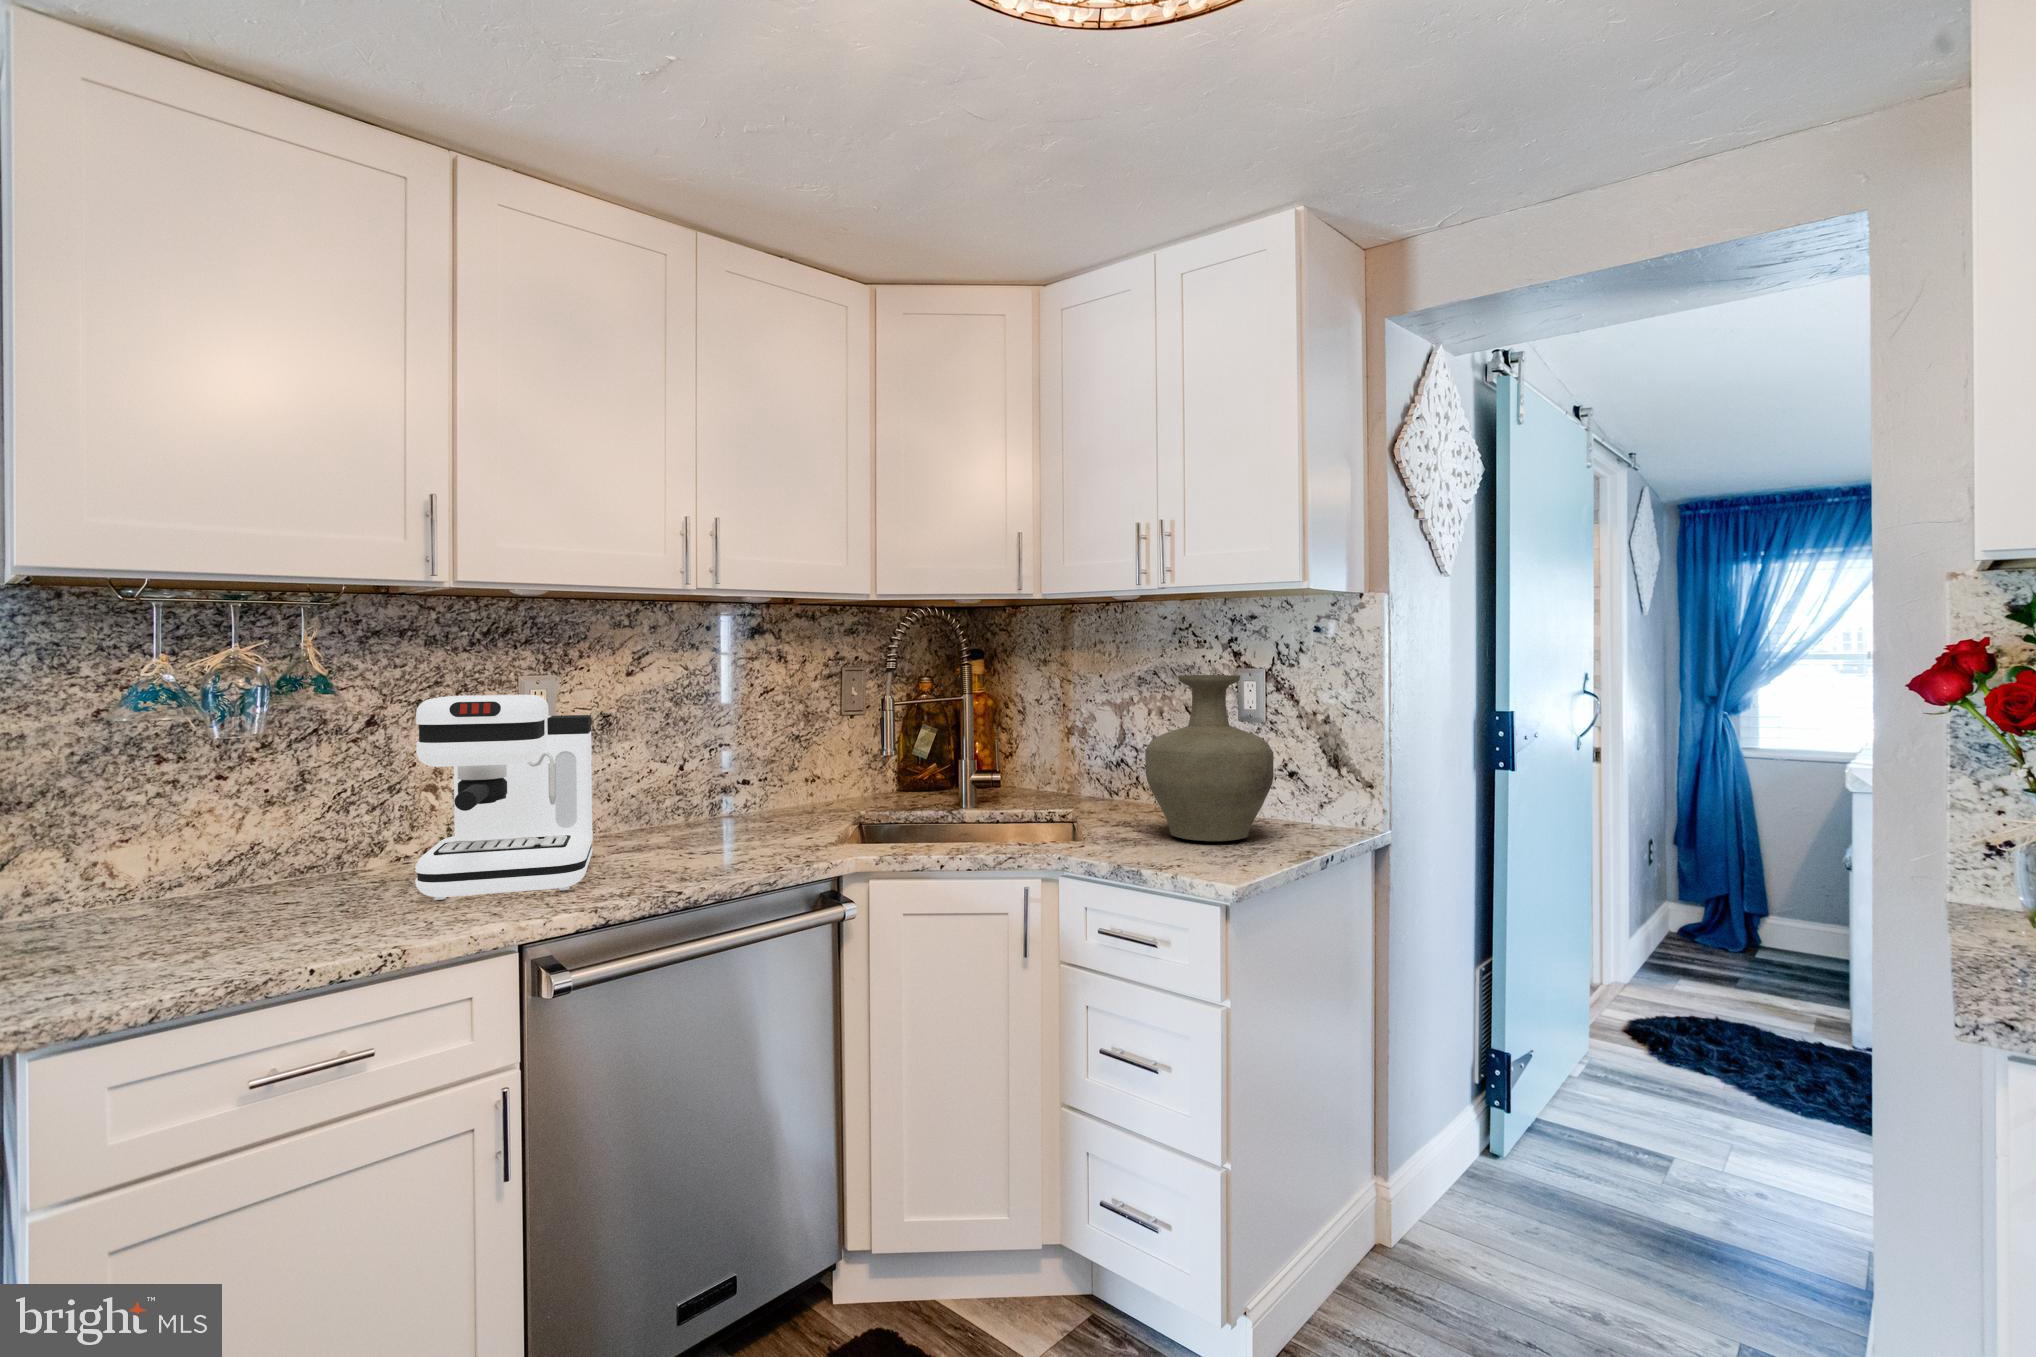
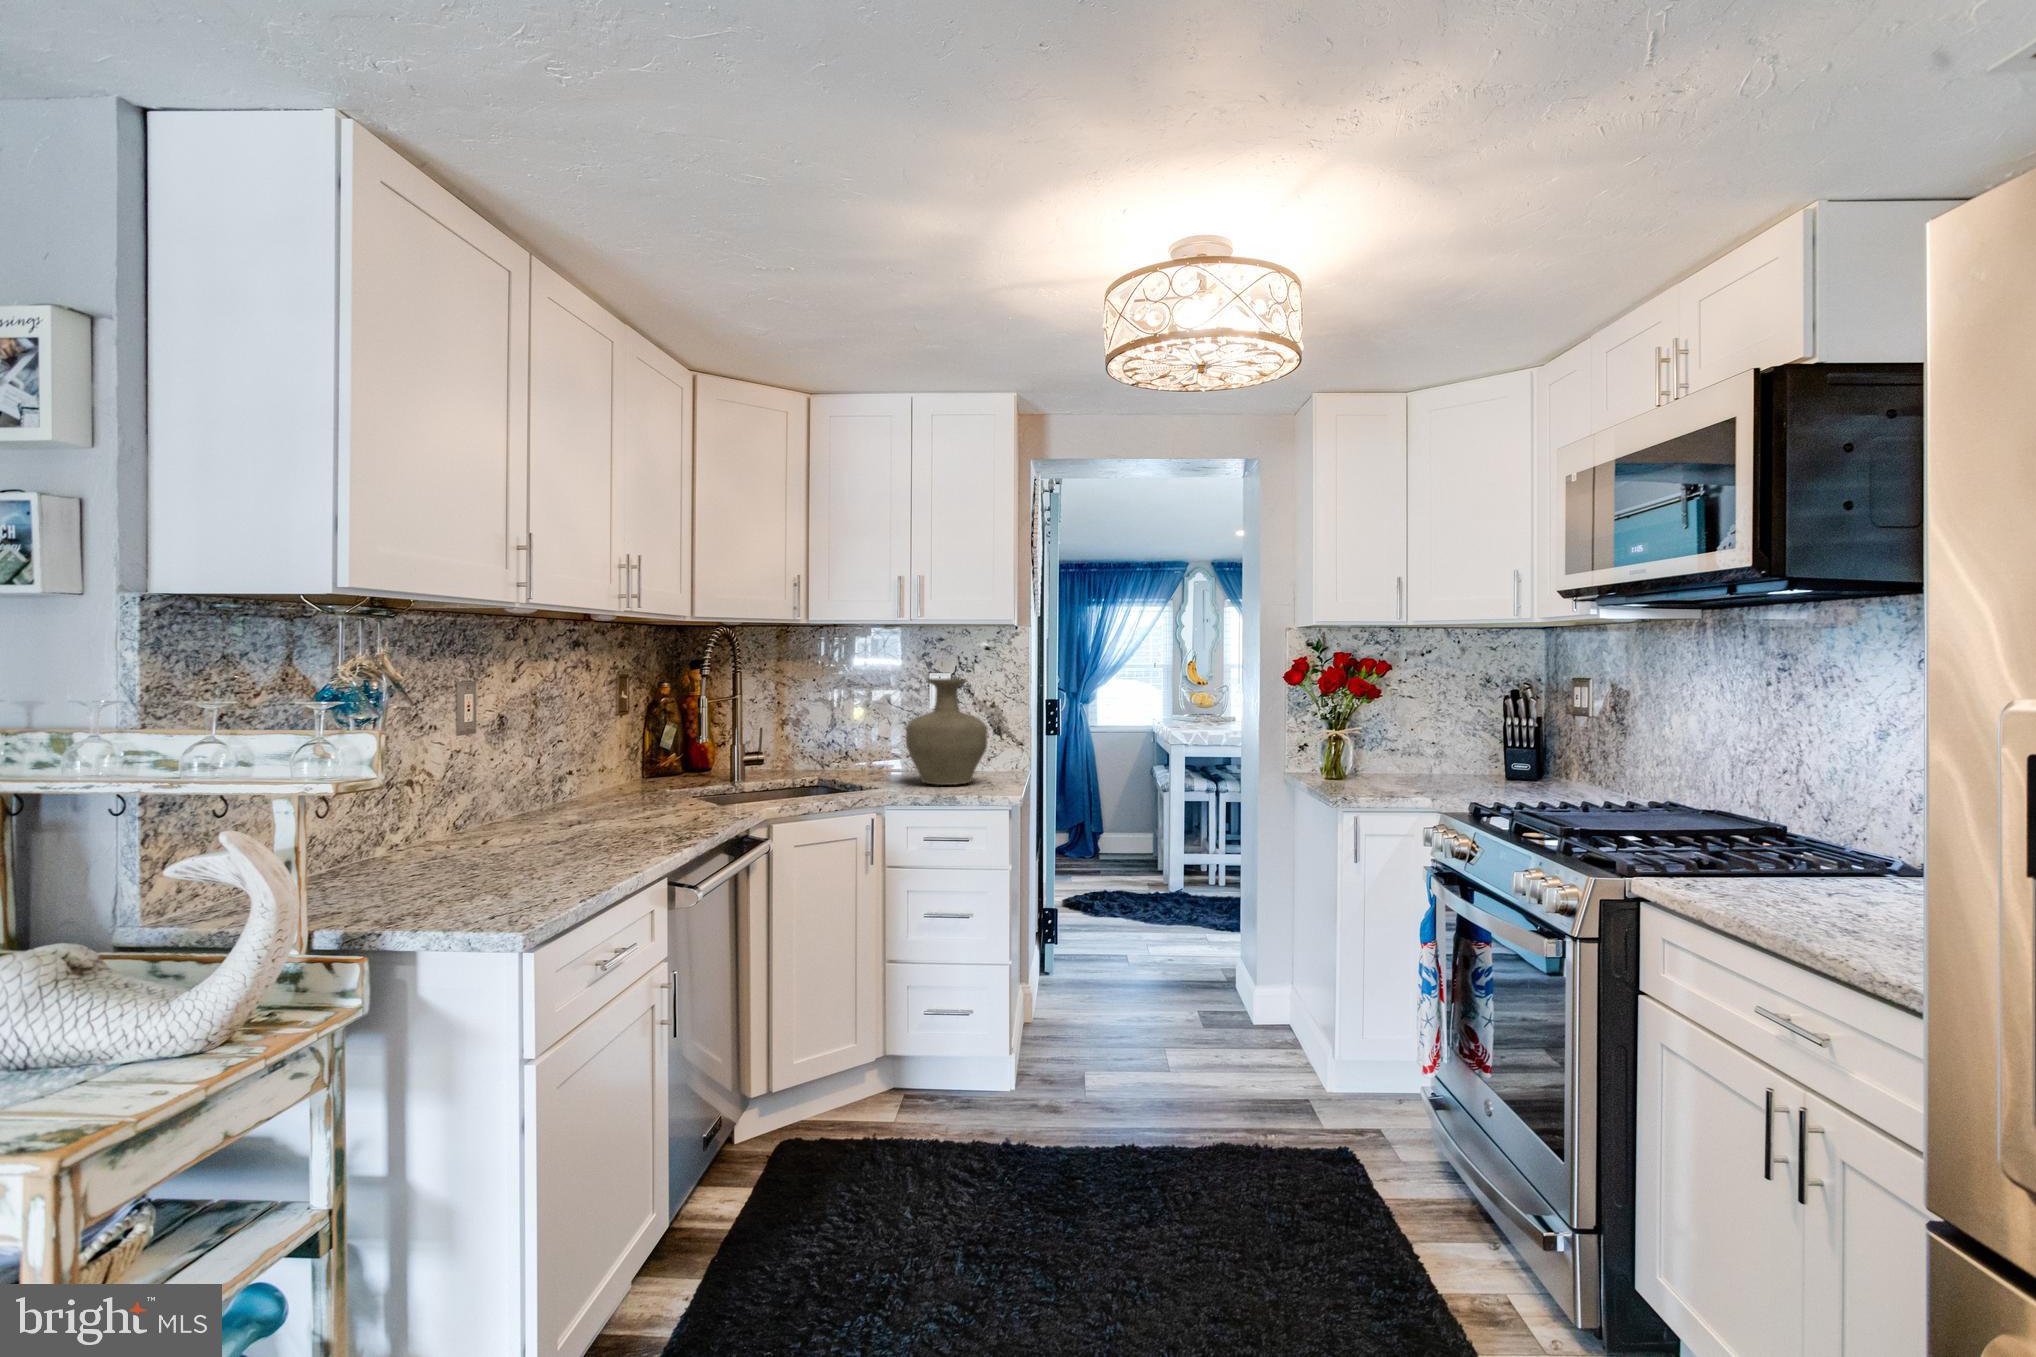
coffee maker: present [415,695,593,900] -> none [490,696,641,856]

